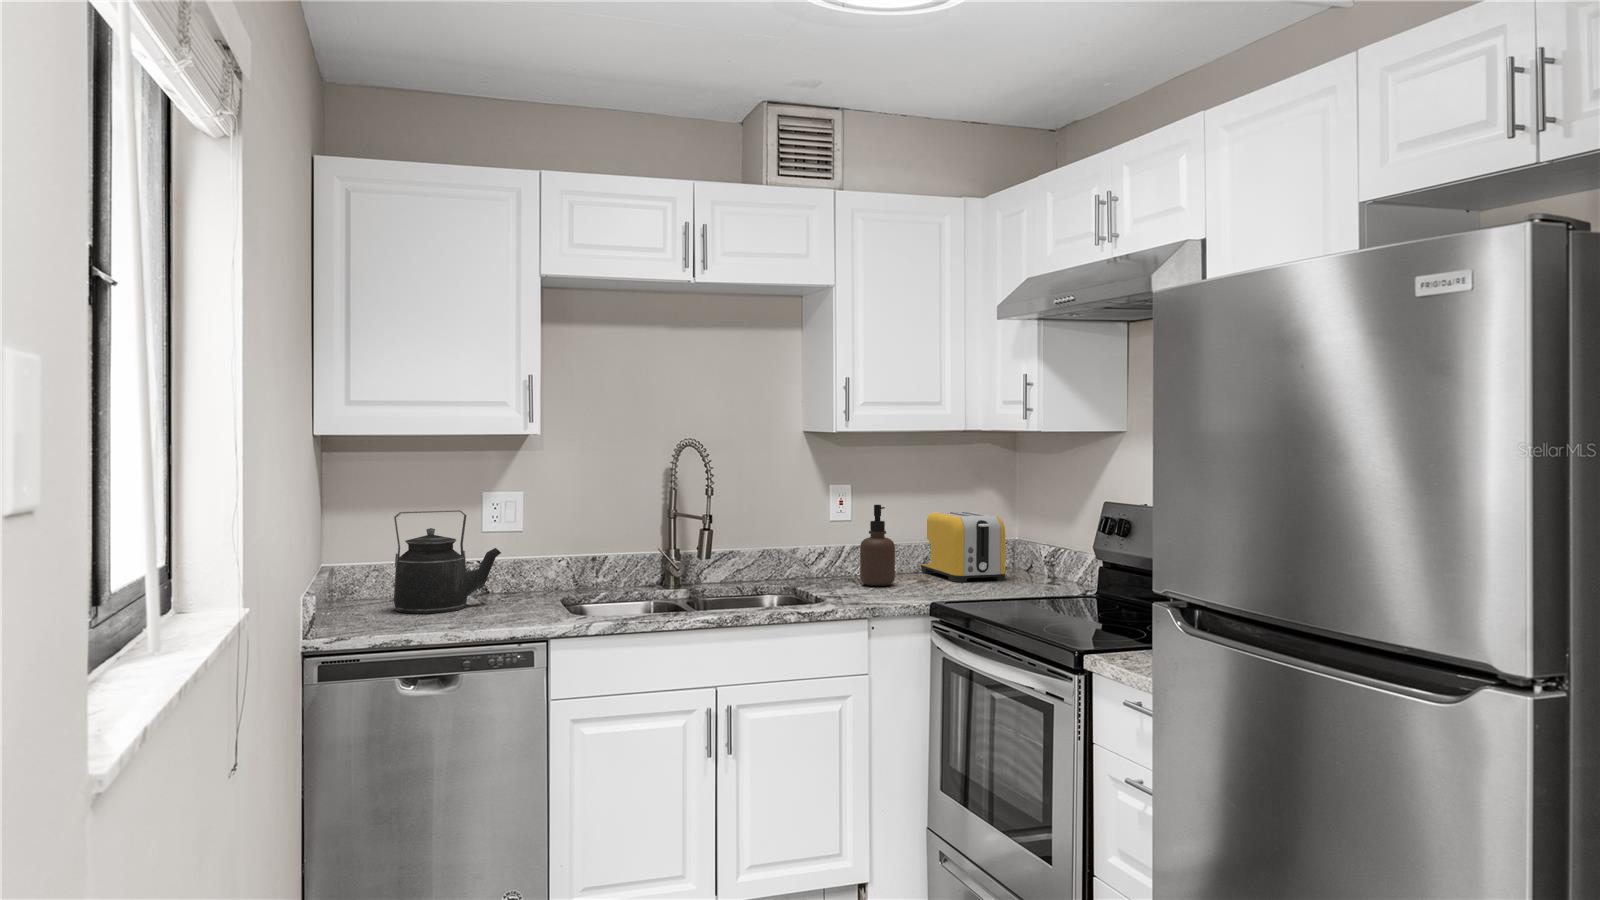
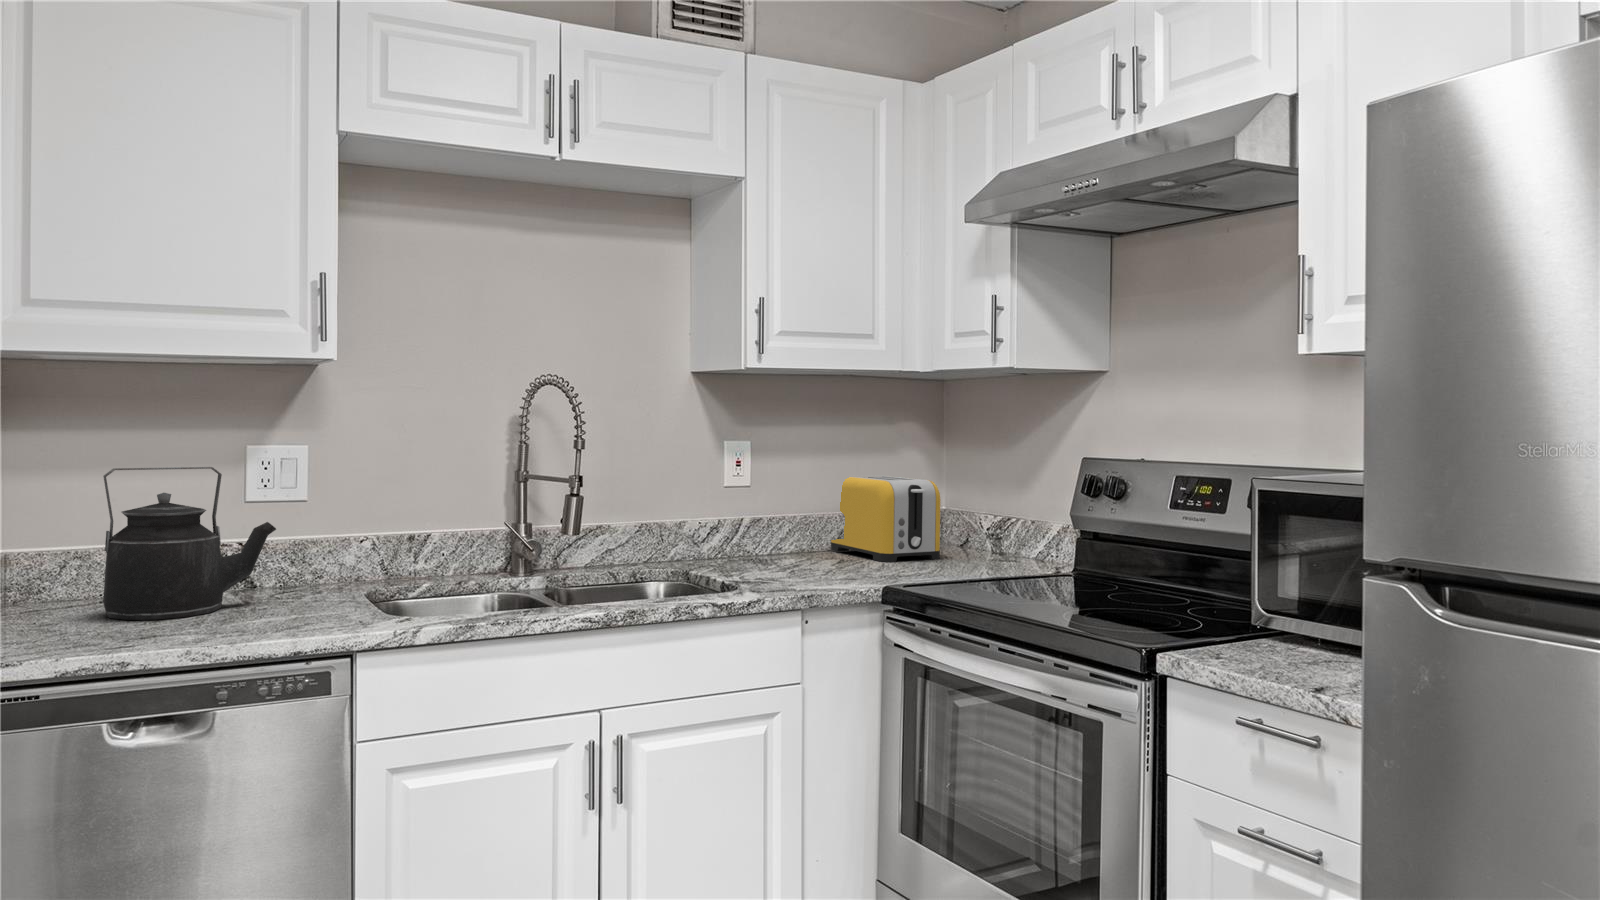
soap dispenser: present [860,505,895,586] -> none [768,465,812,568]

